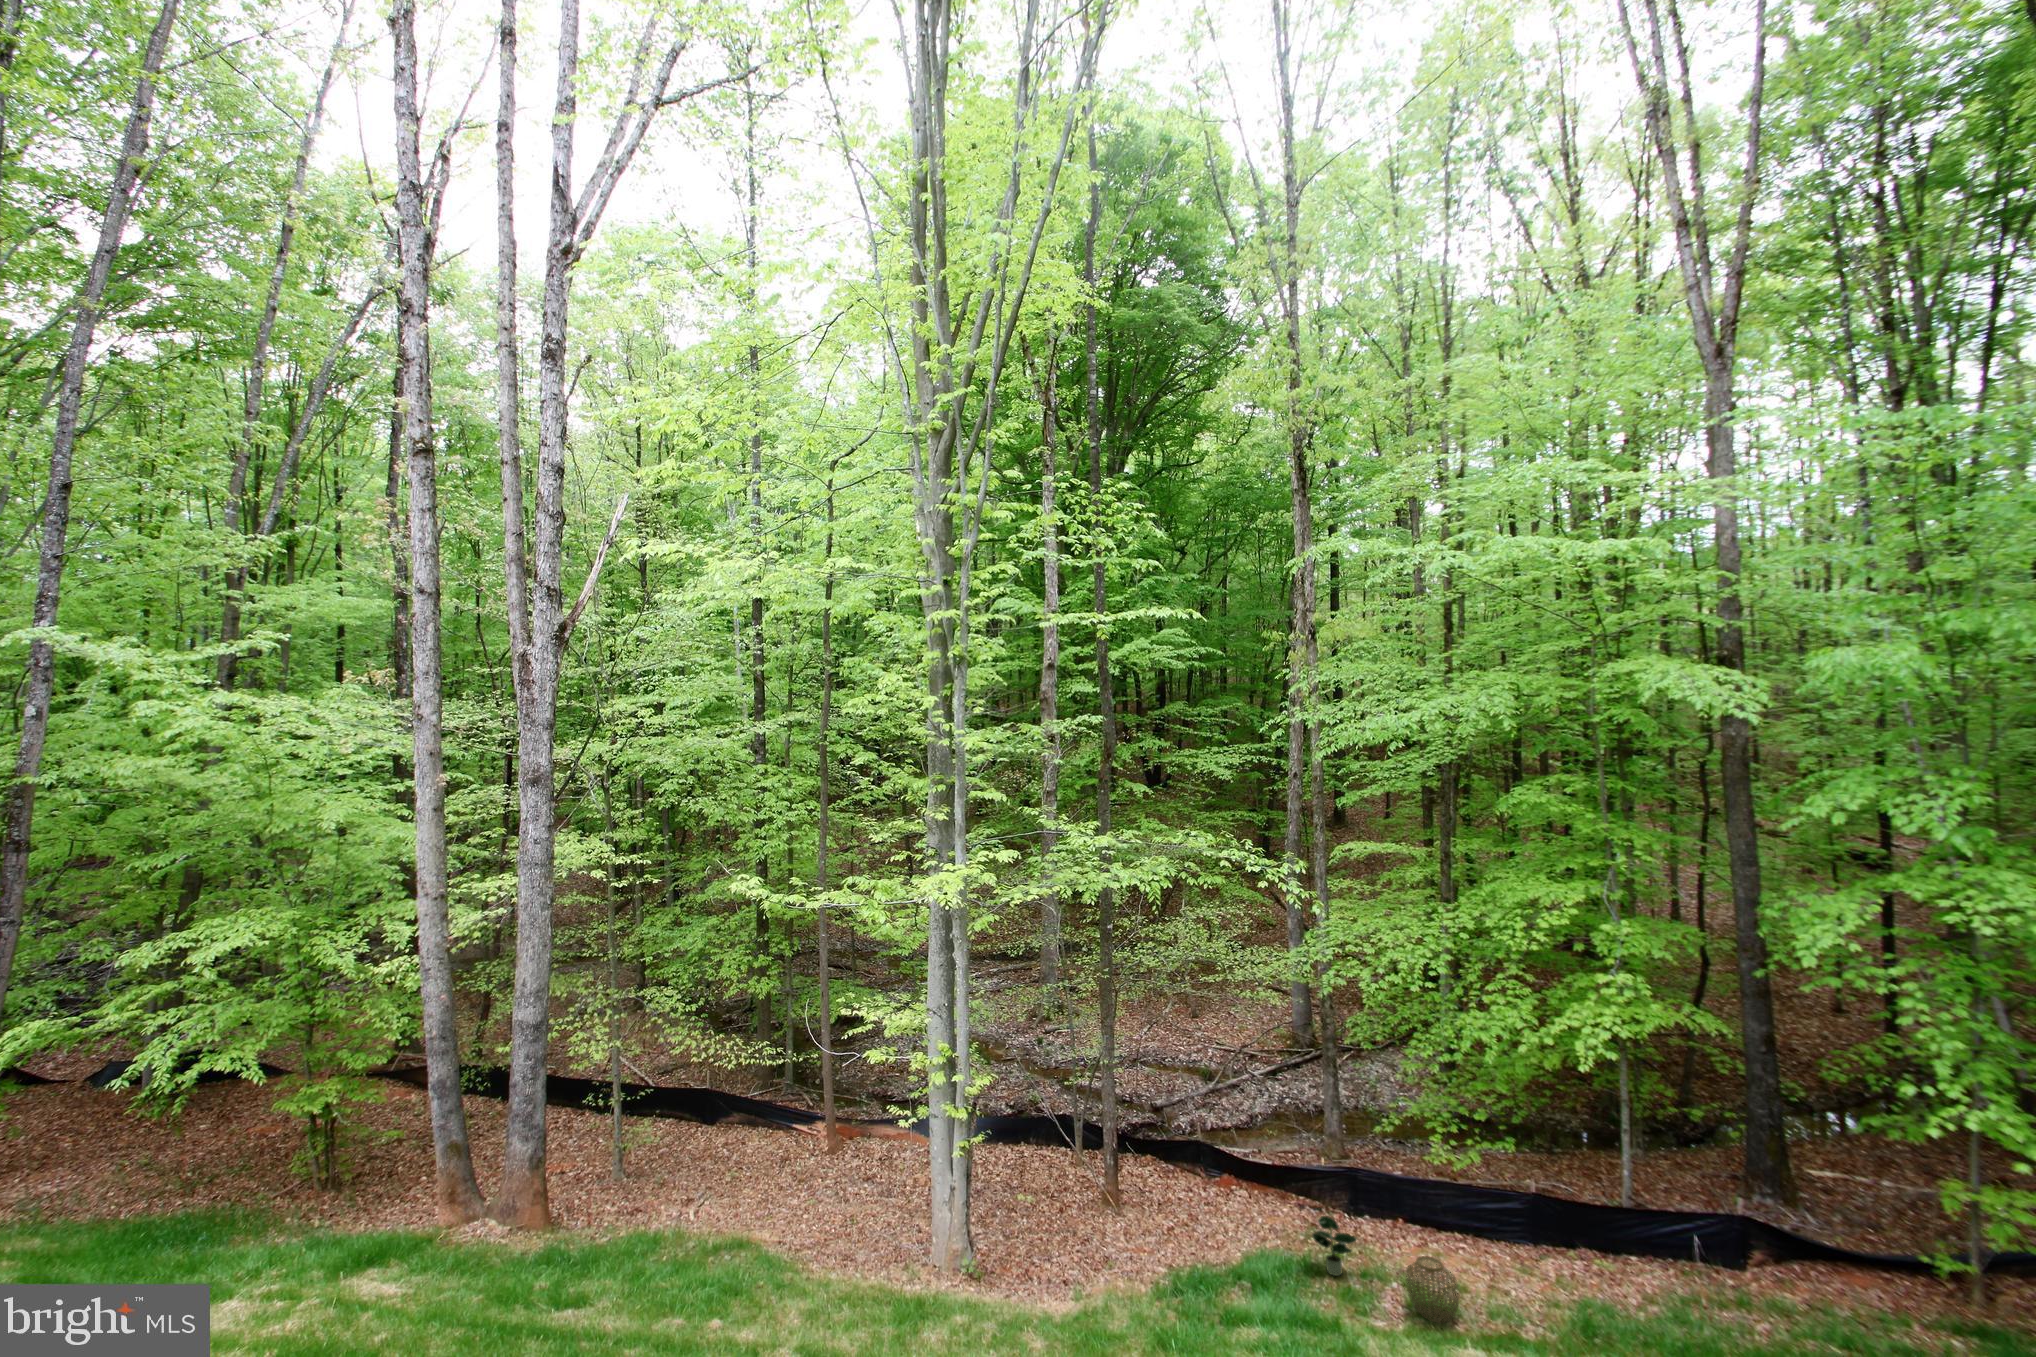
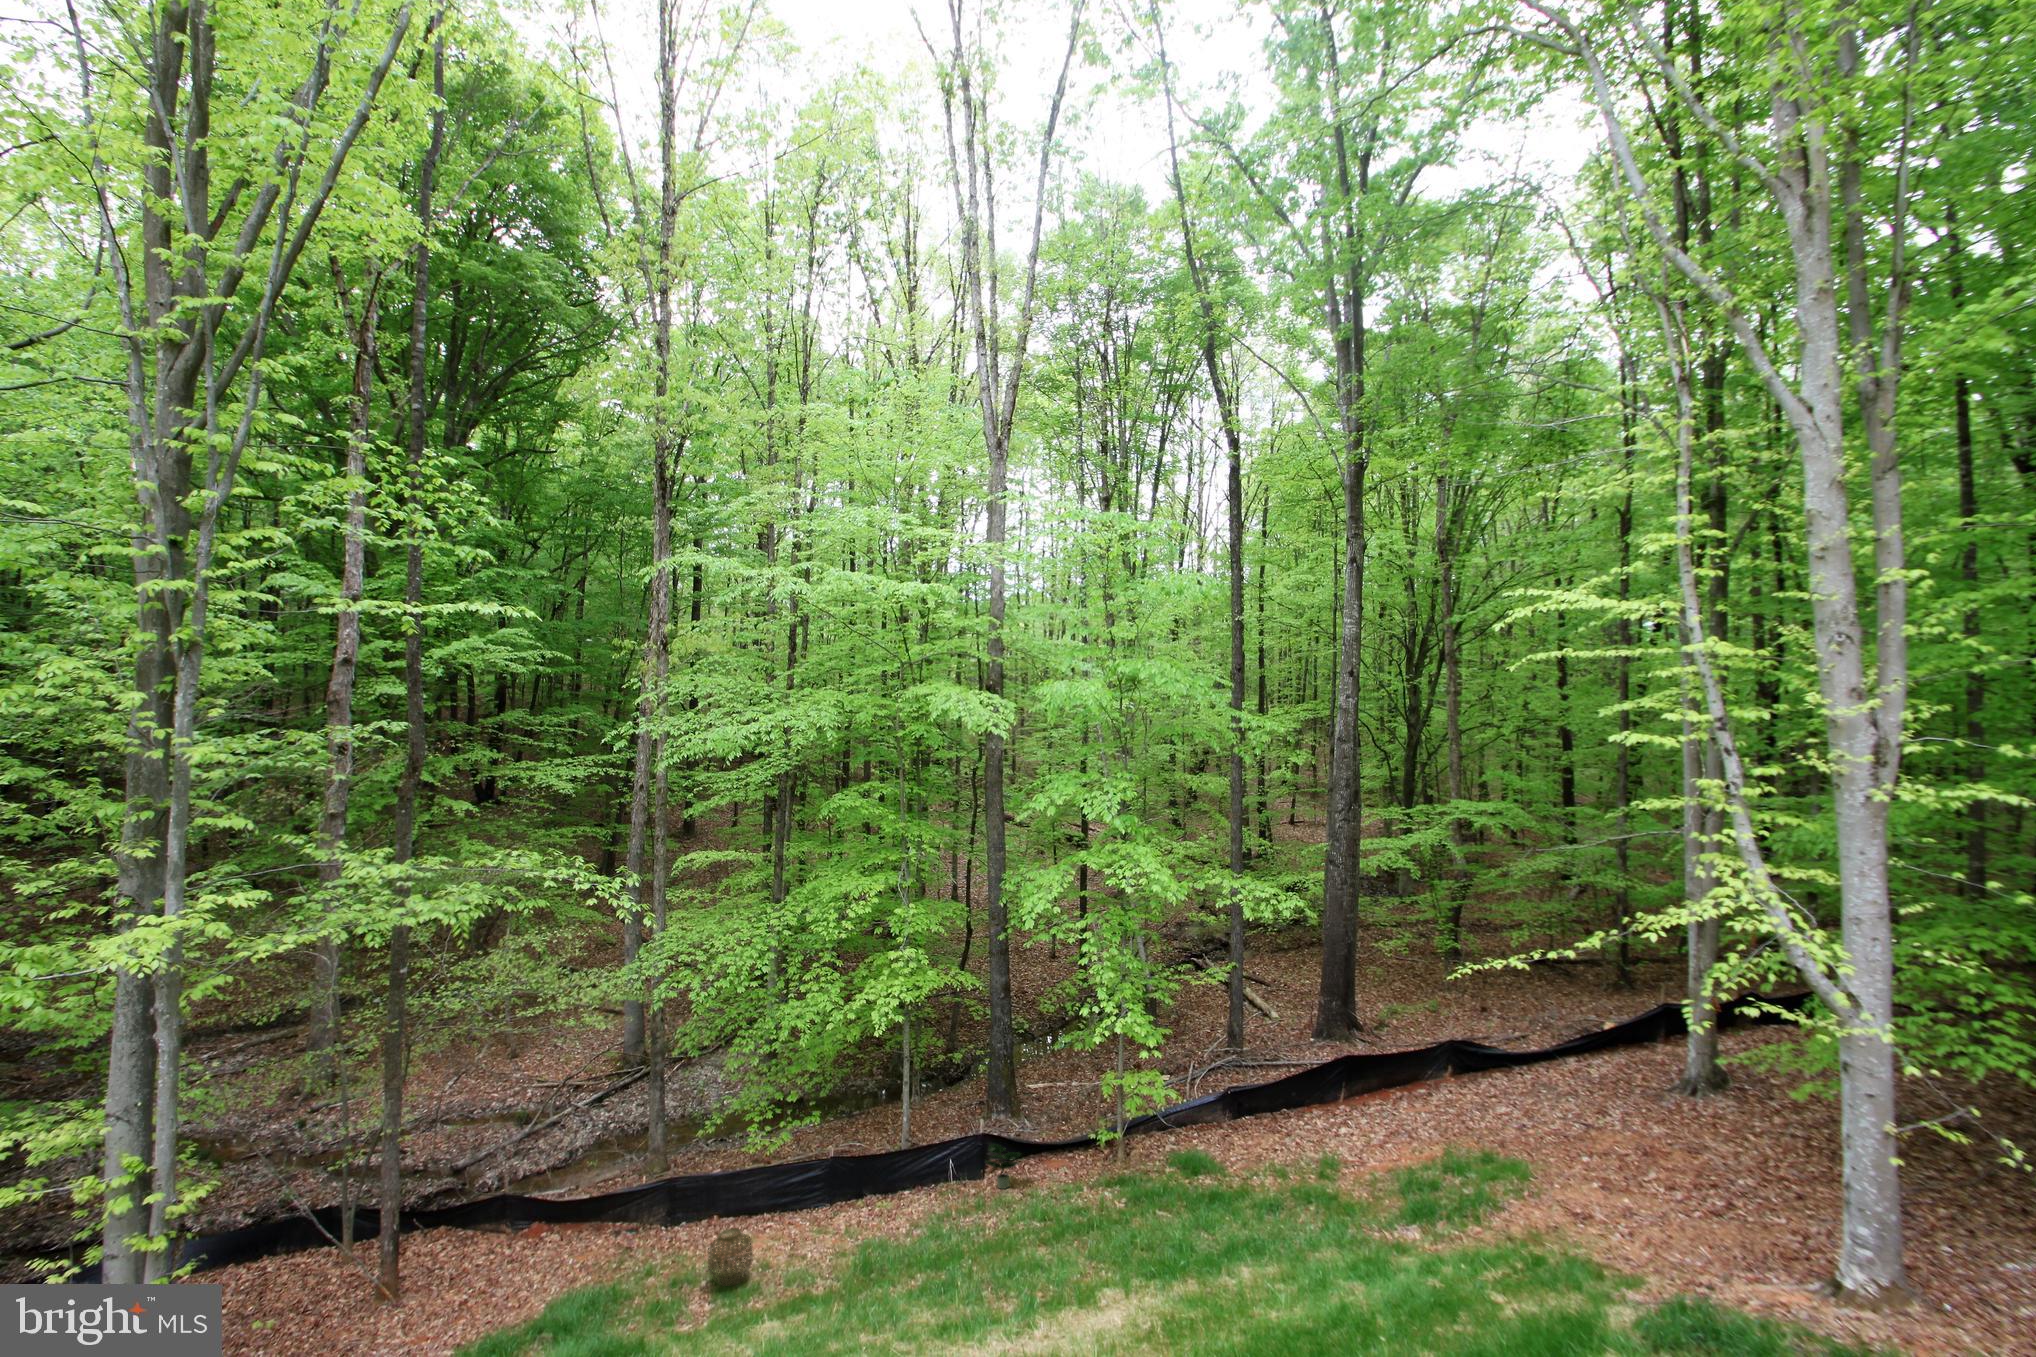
potted plant: present [1312,1216,1357,1276] -> present [986,1144,1020,1189]

